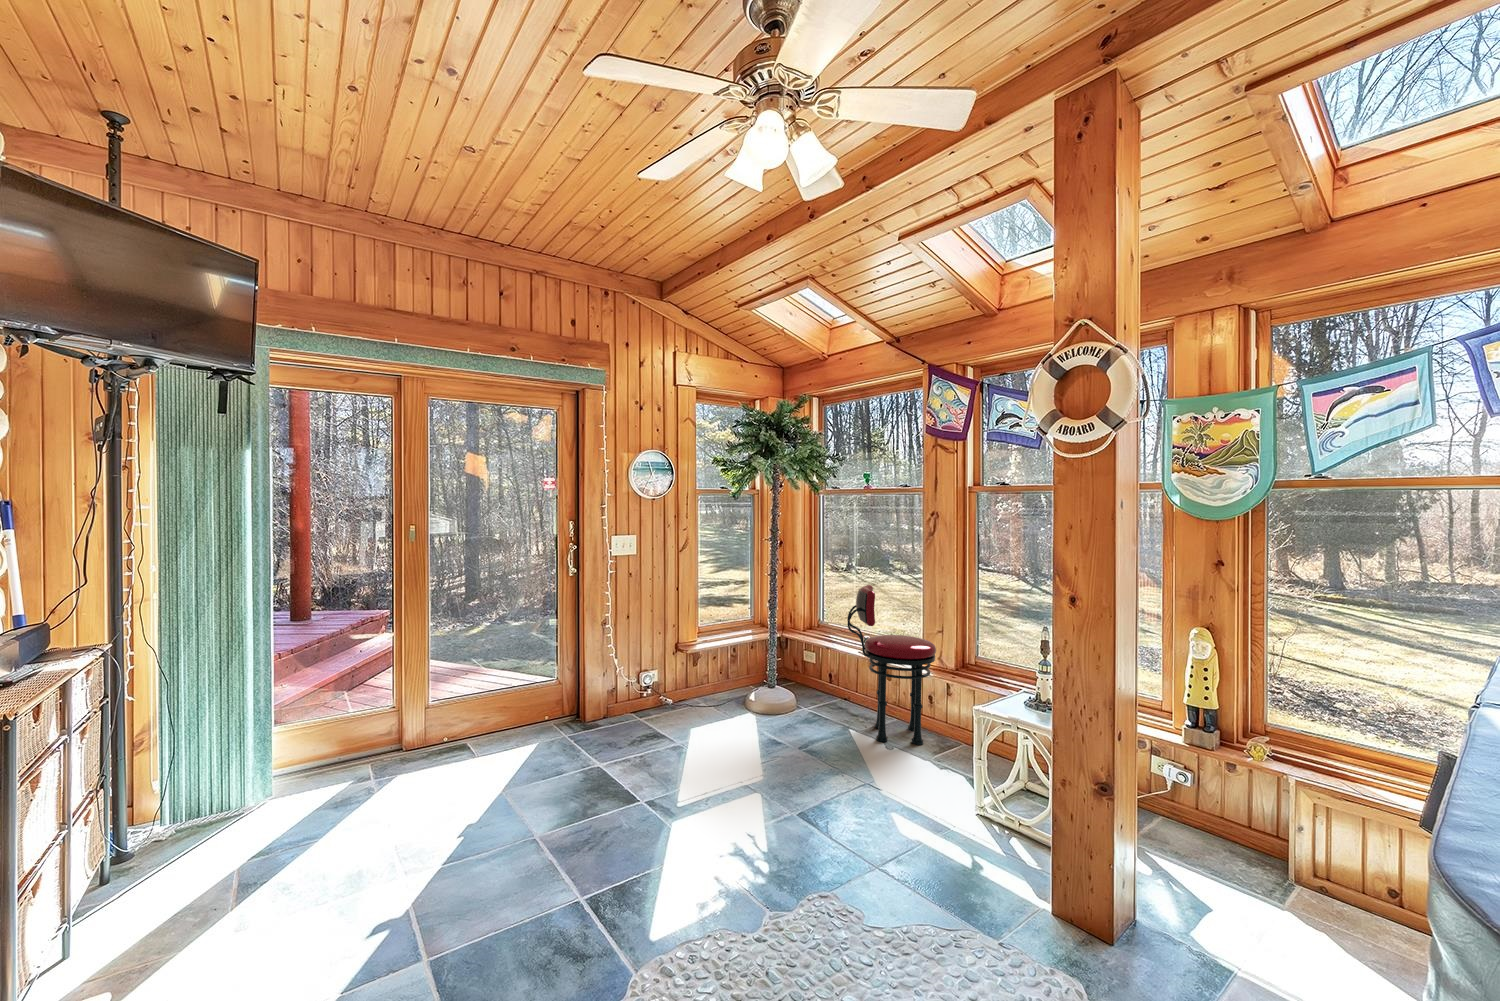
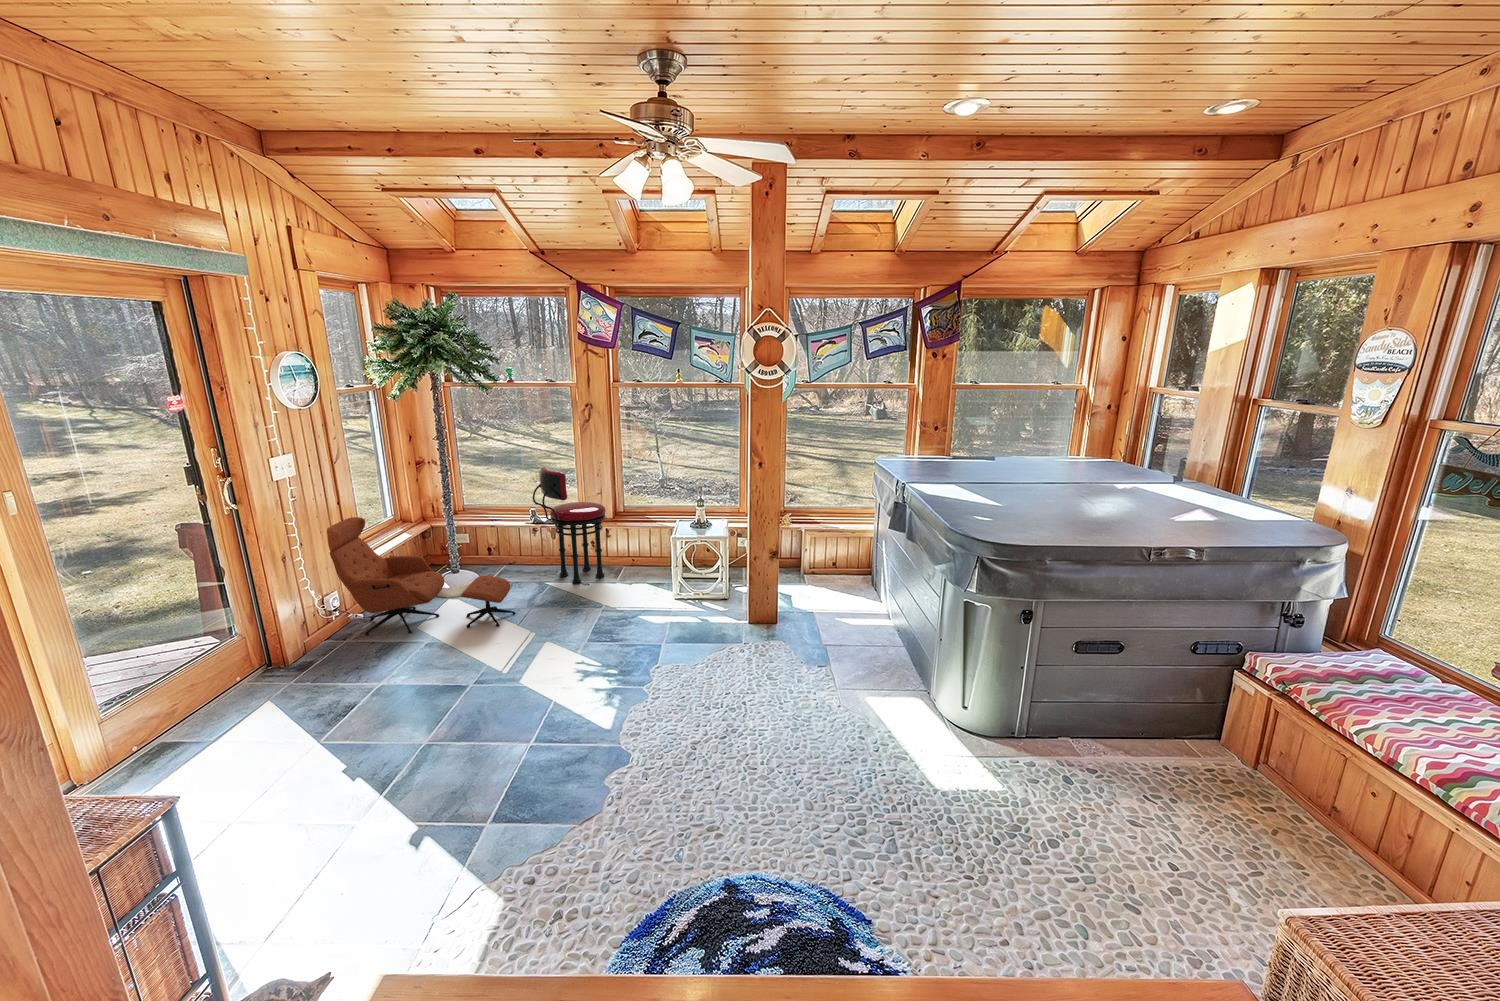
lounge chair: none [646,604,786,755] -> present [327,517,516,635]

